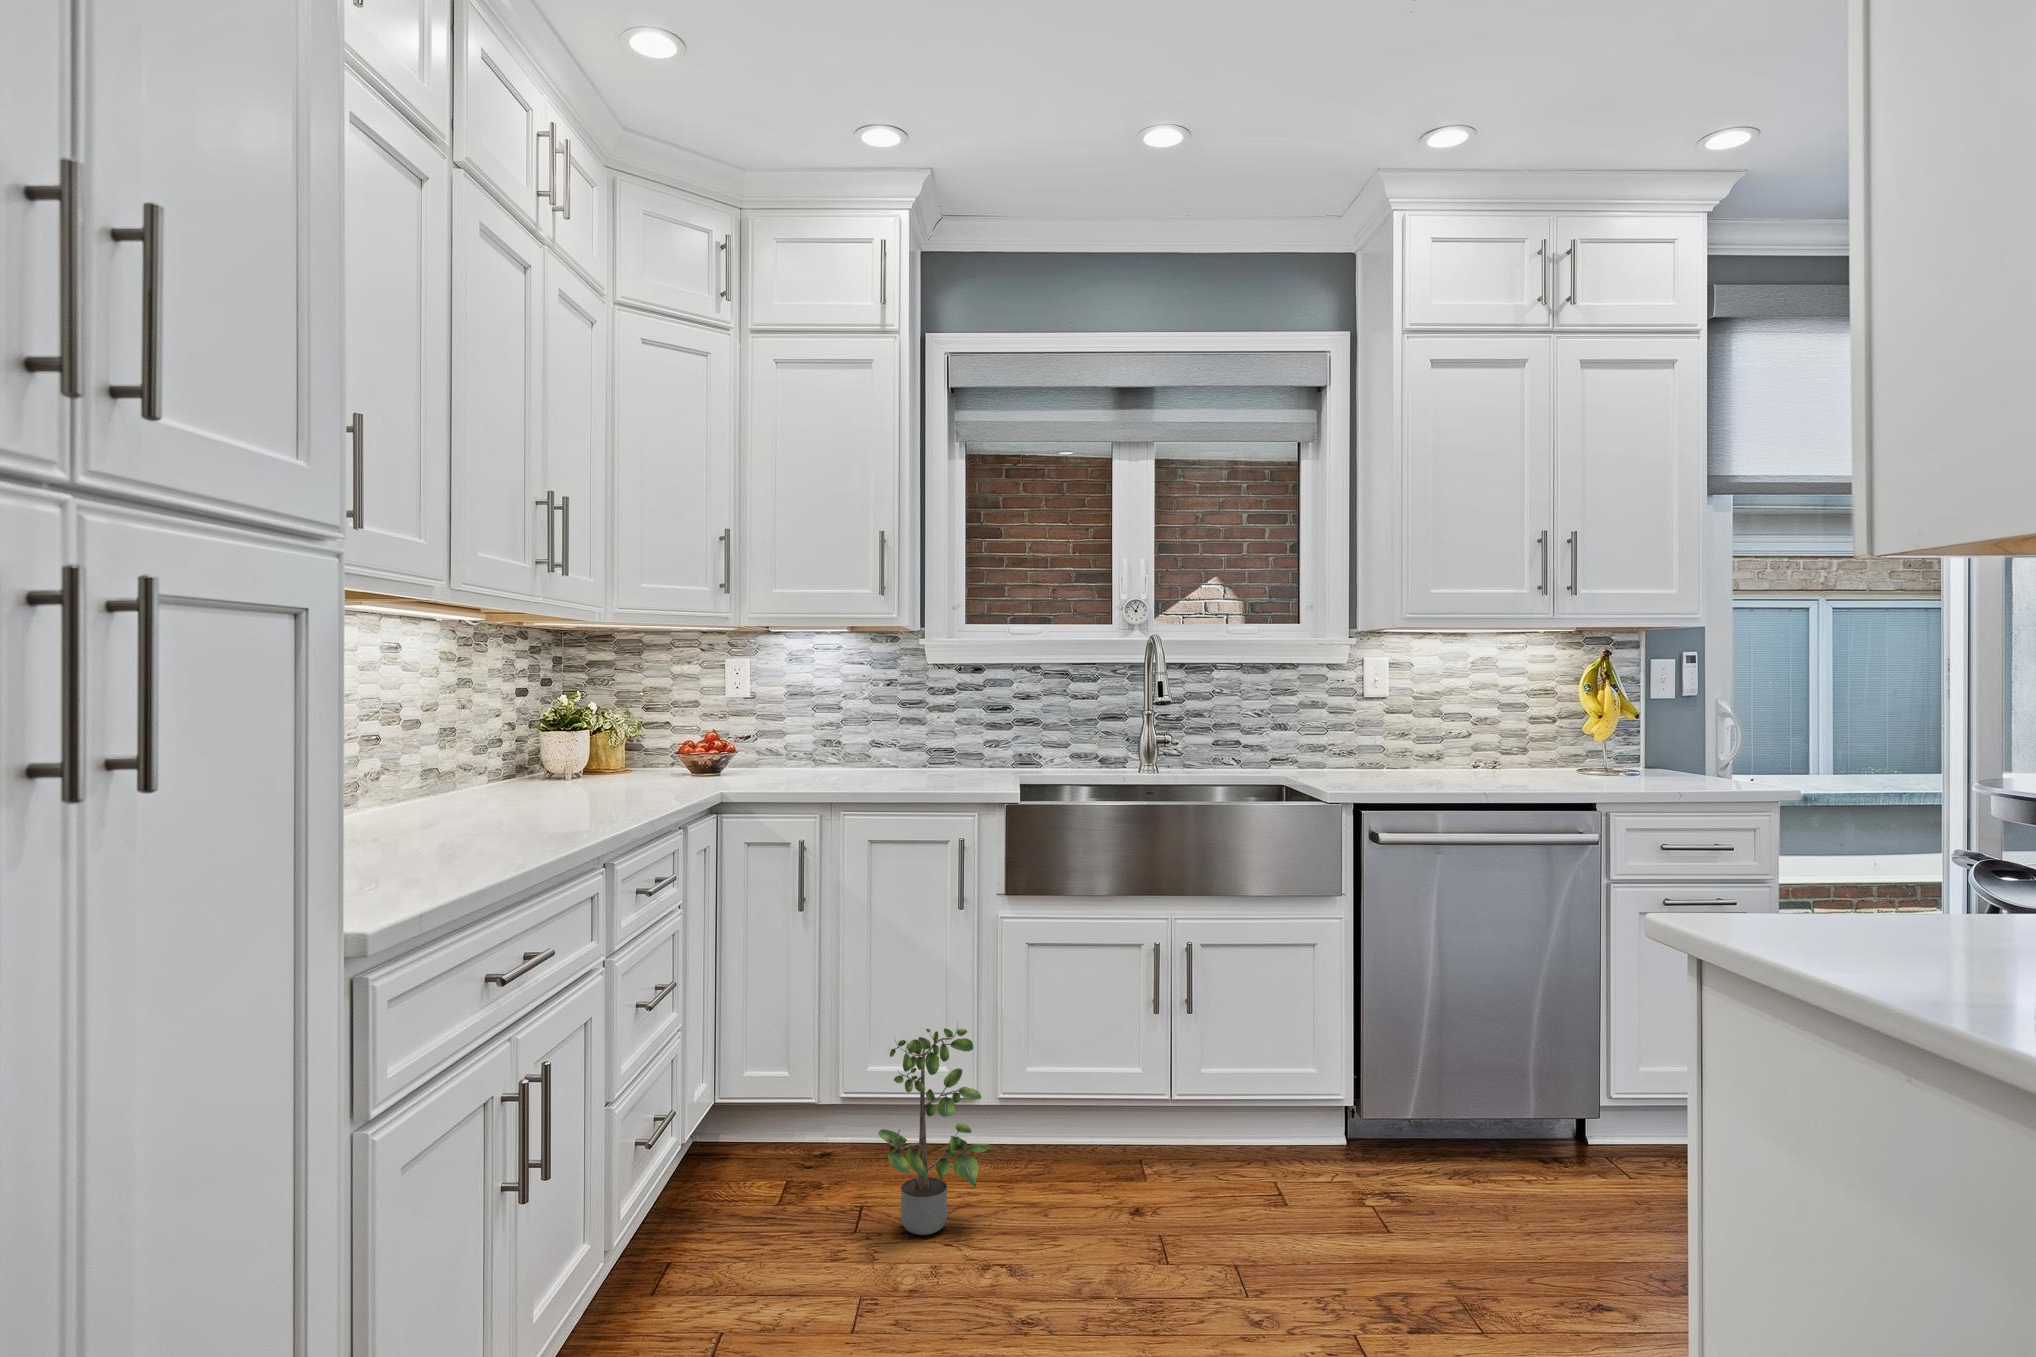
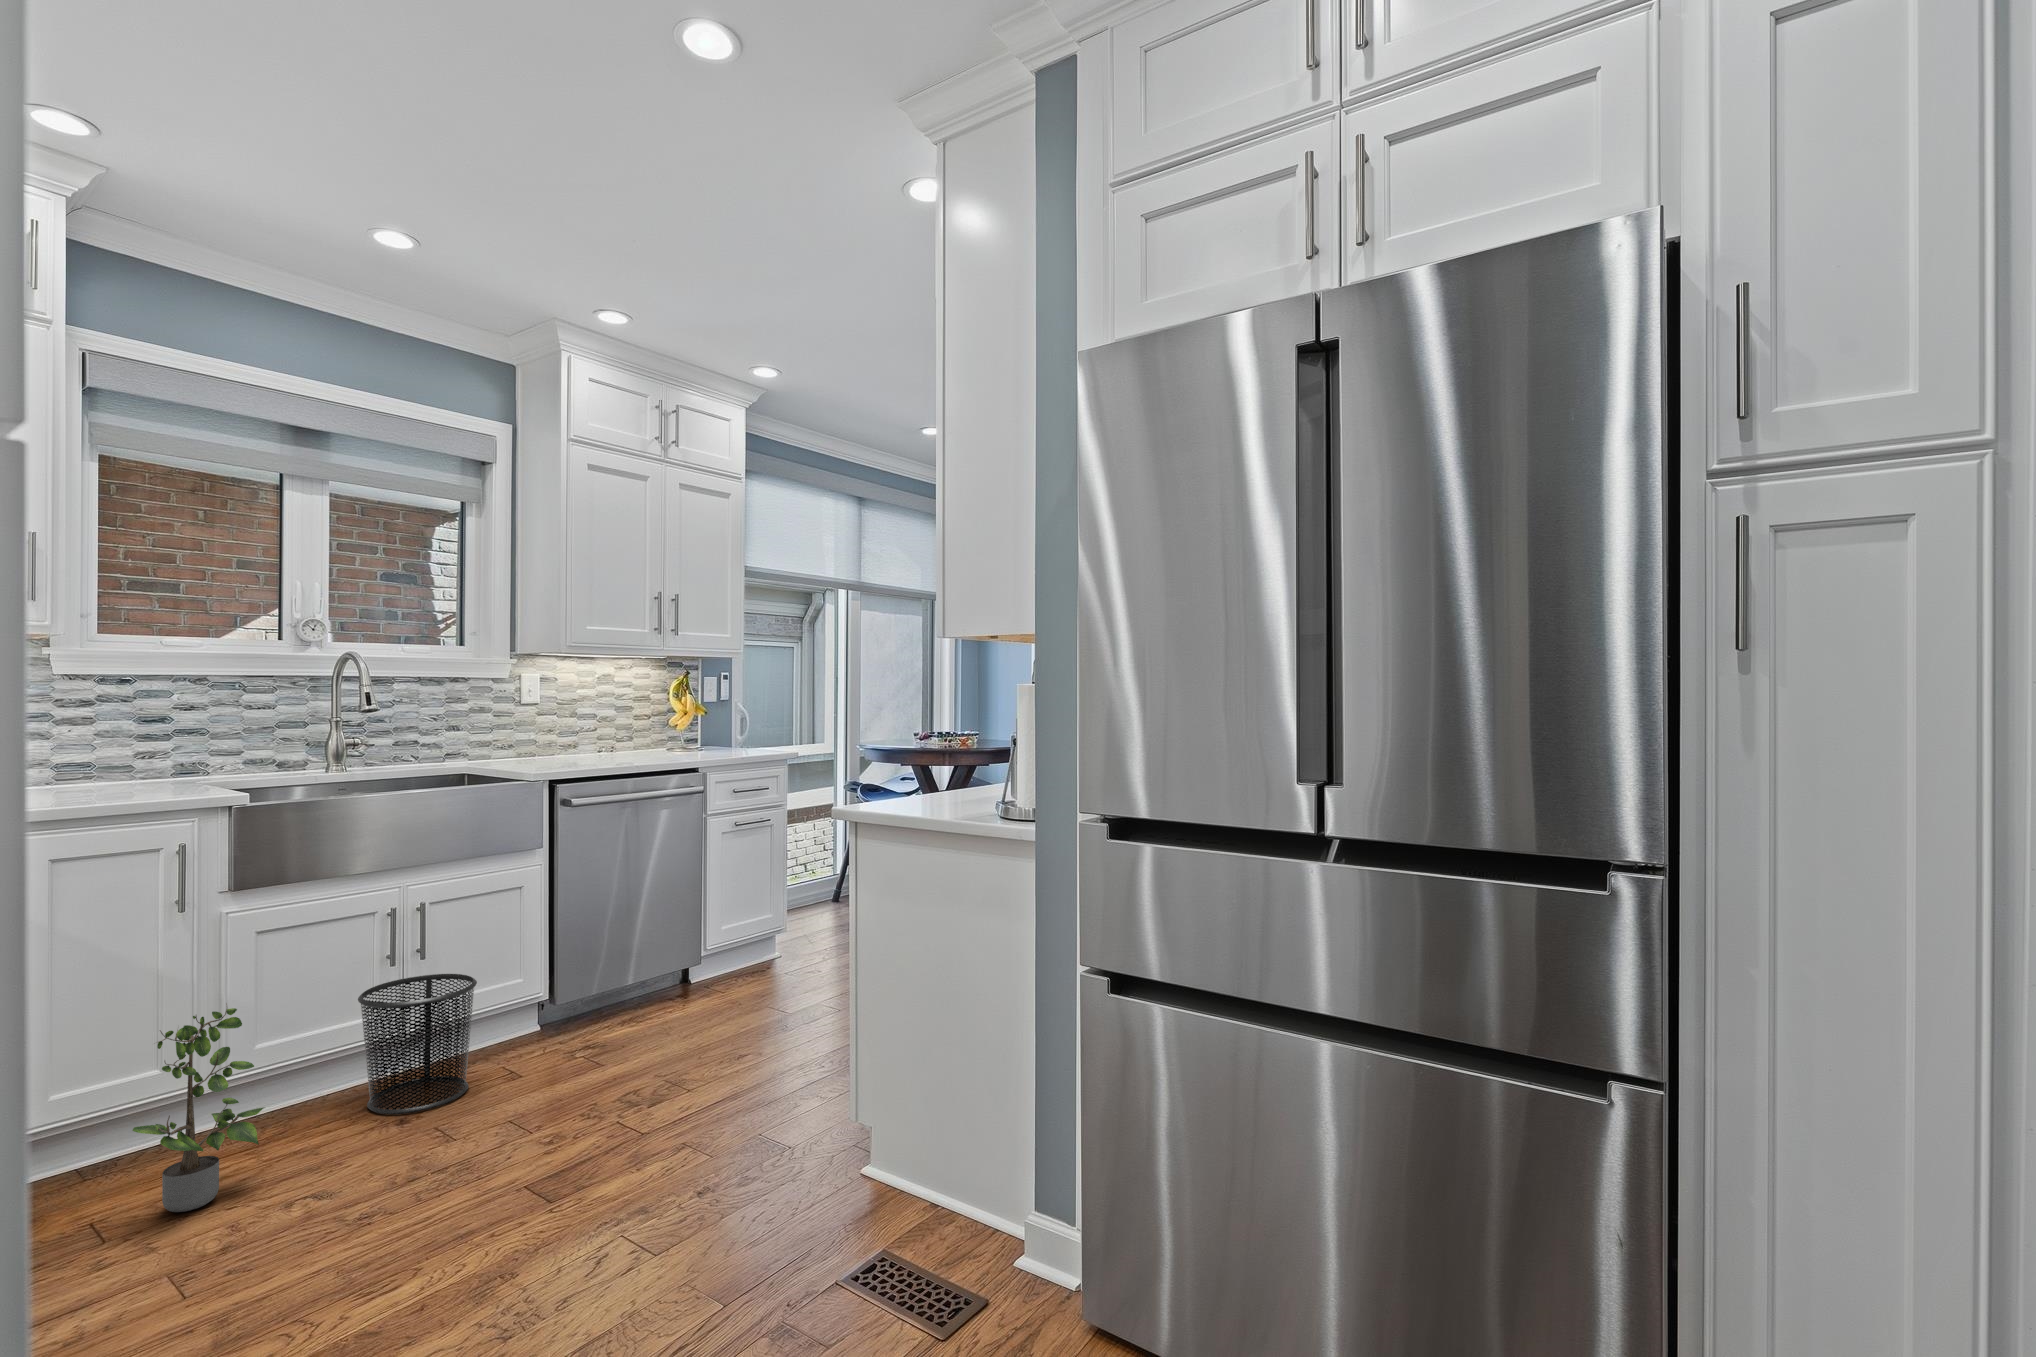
waste bin: none [1112,1030,1238,1204] -> present [358,974,477,1115]

